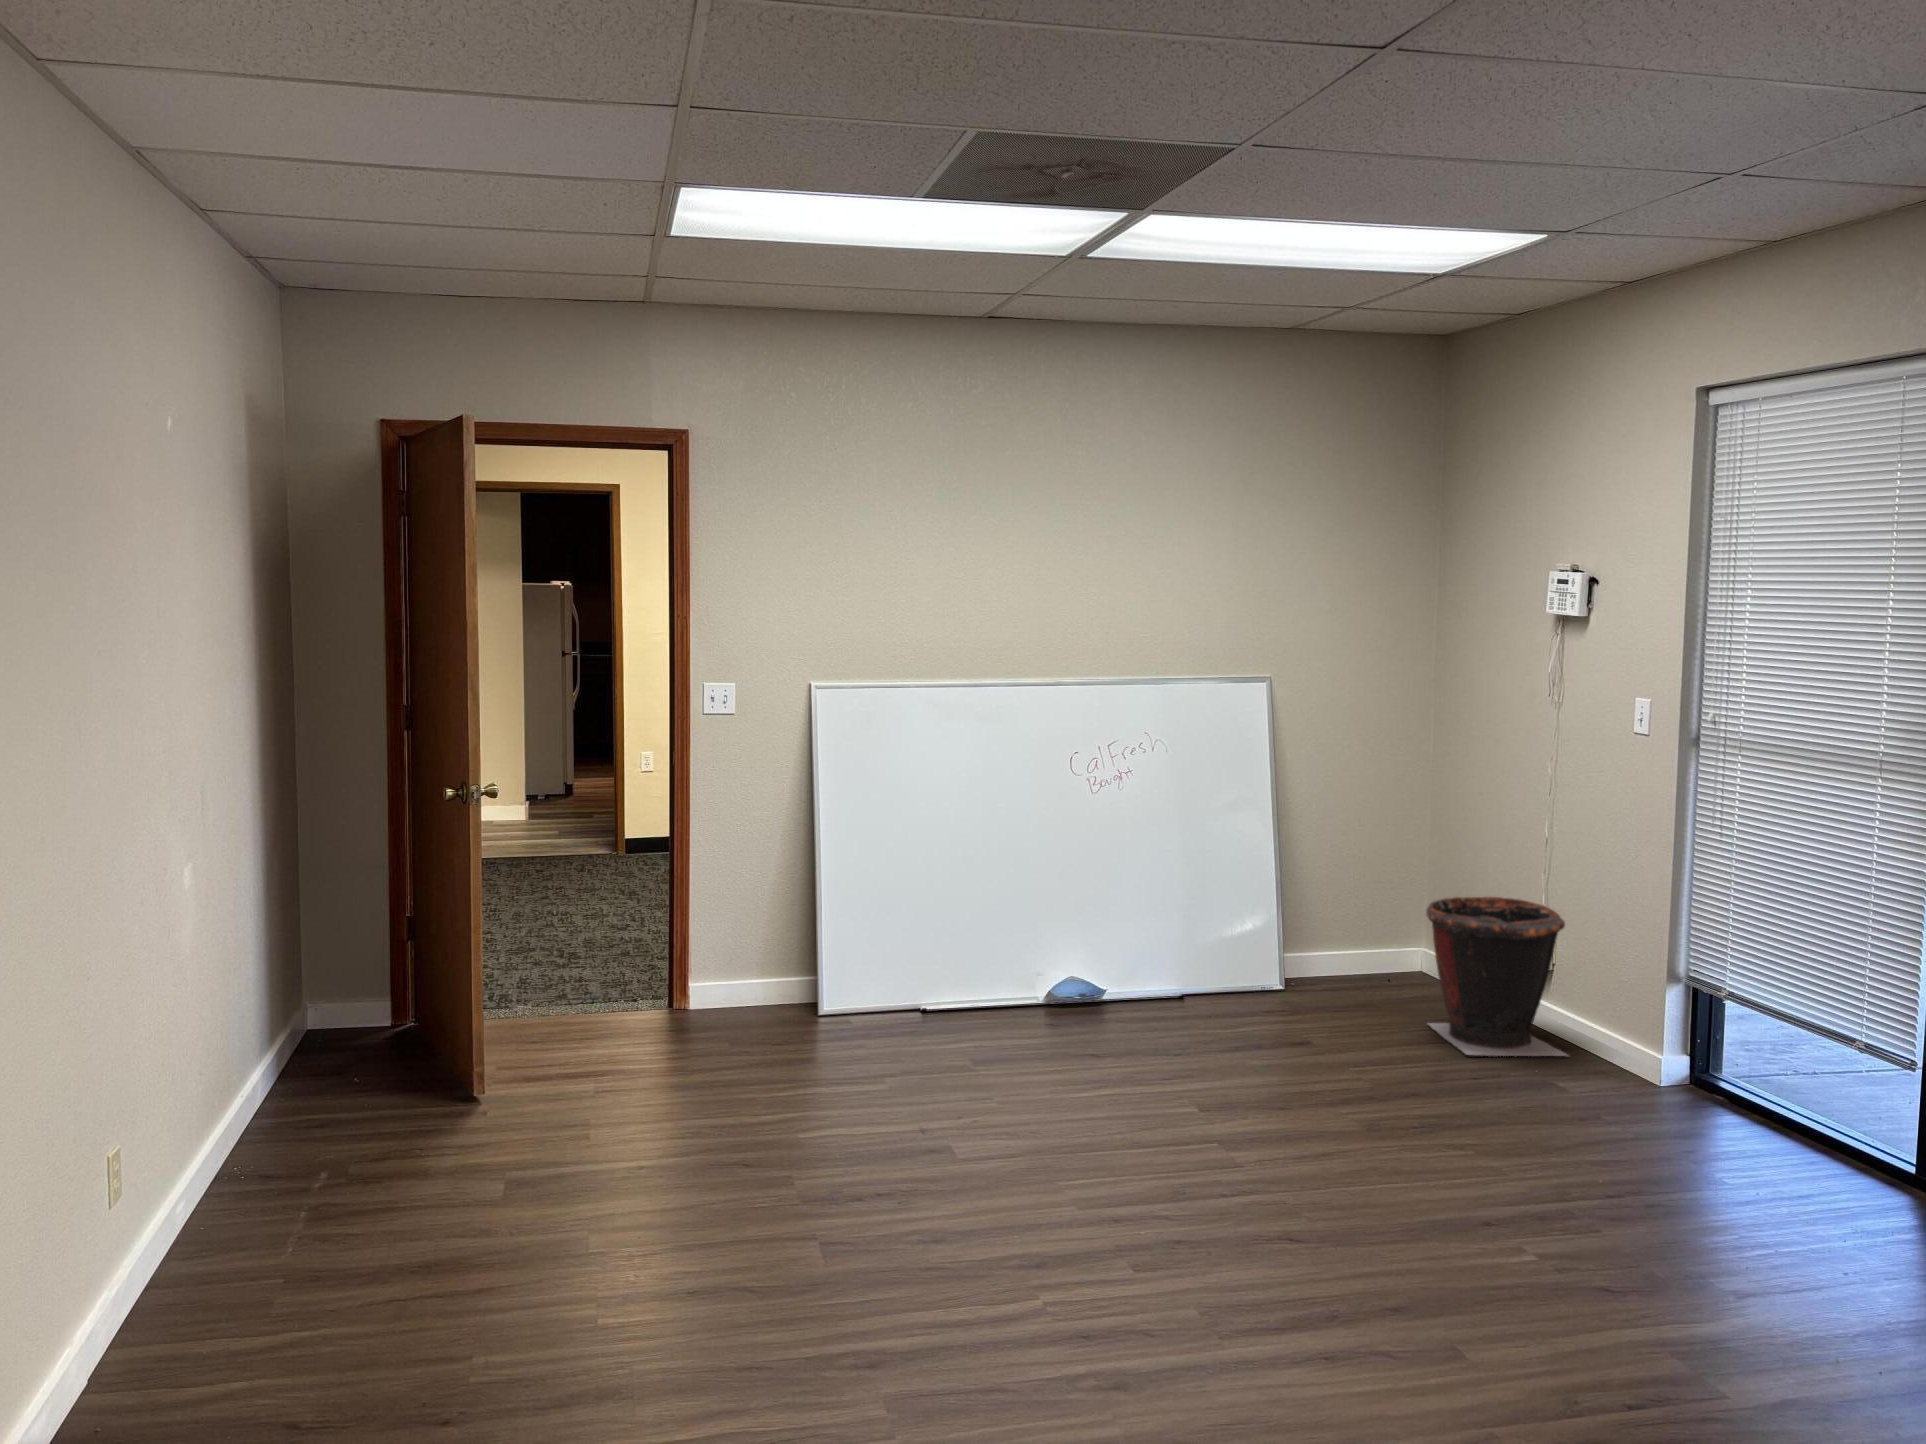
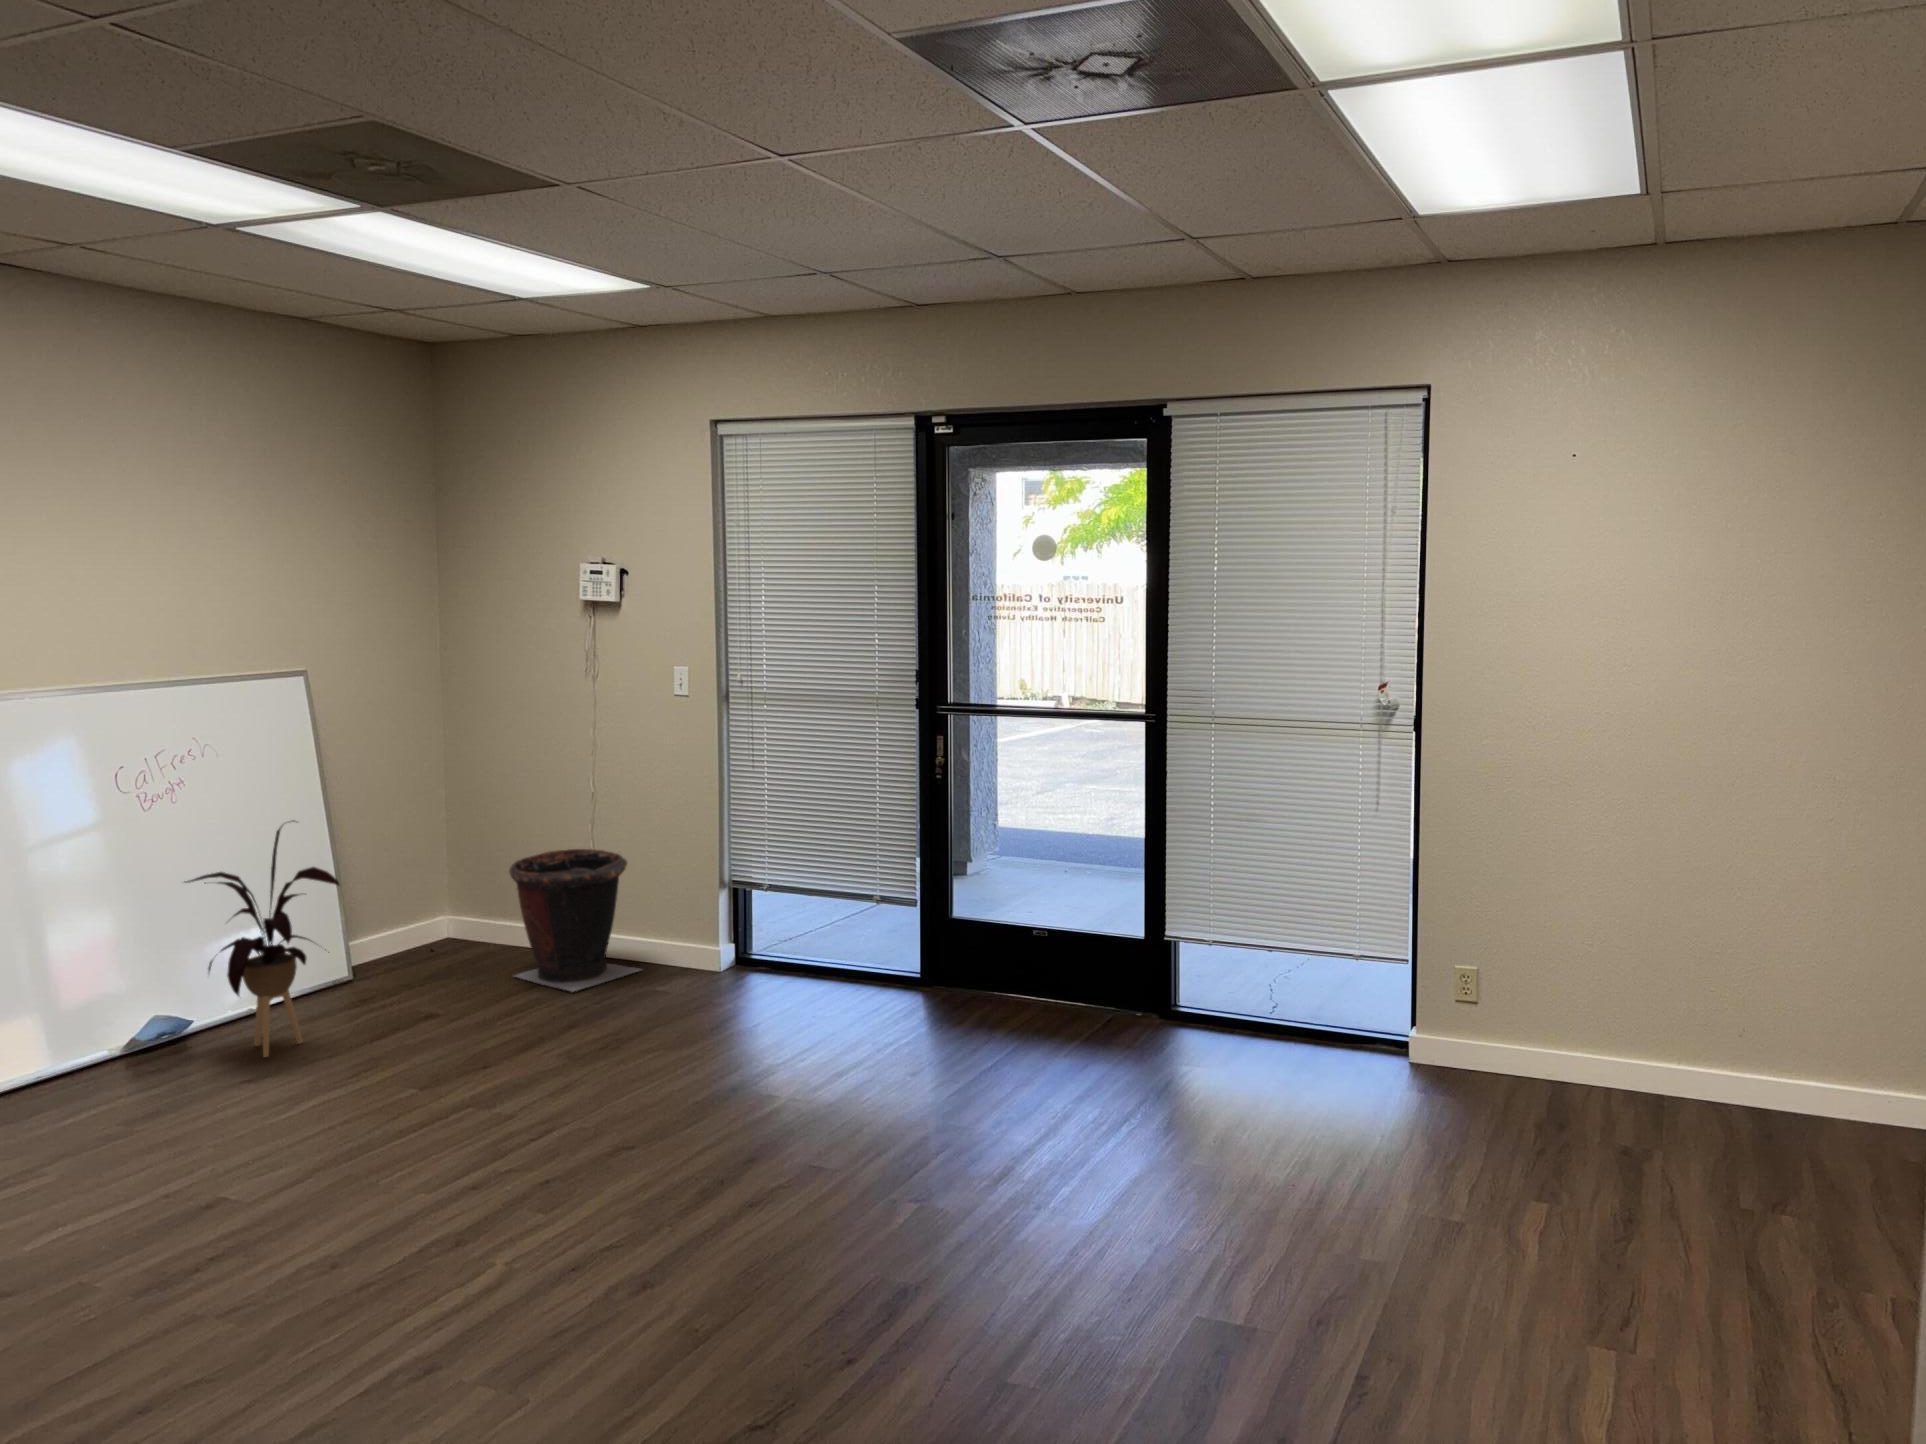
house plant: none [1099,809,1213,1029] -> present [184,821,340,1057]

